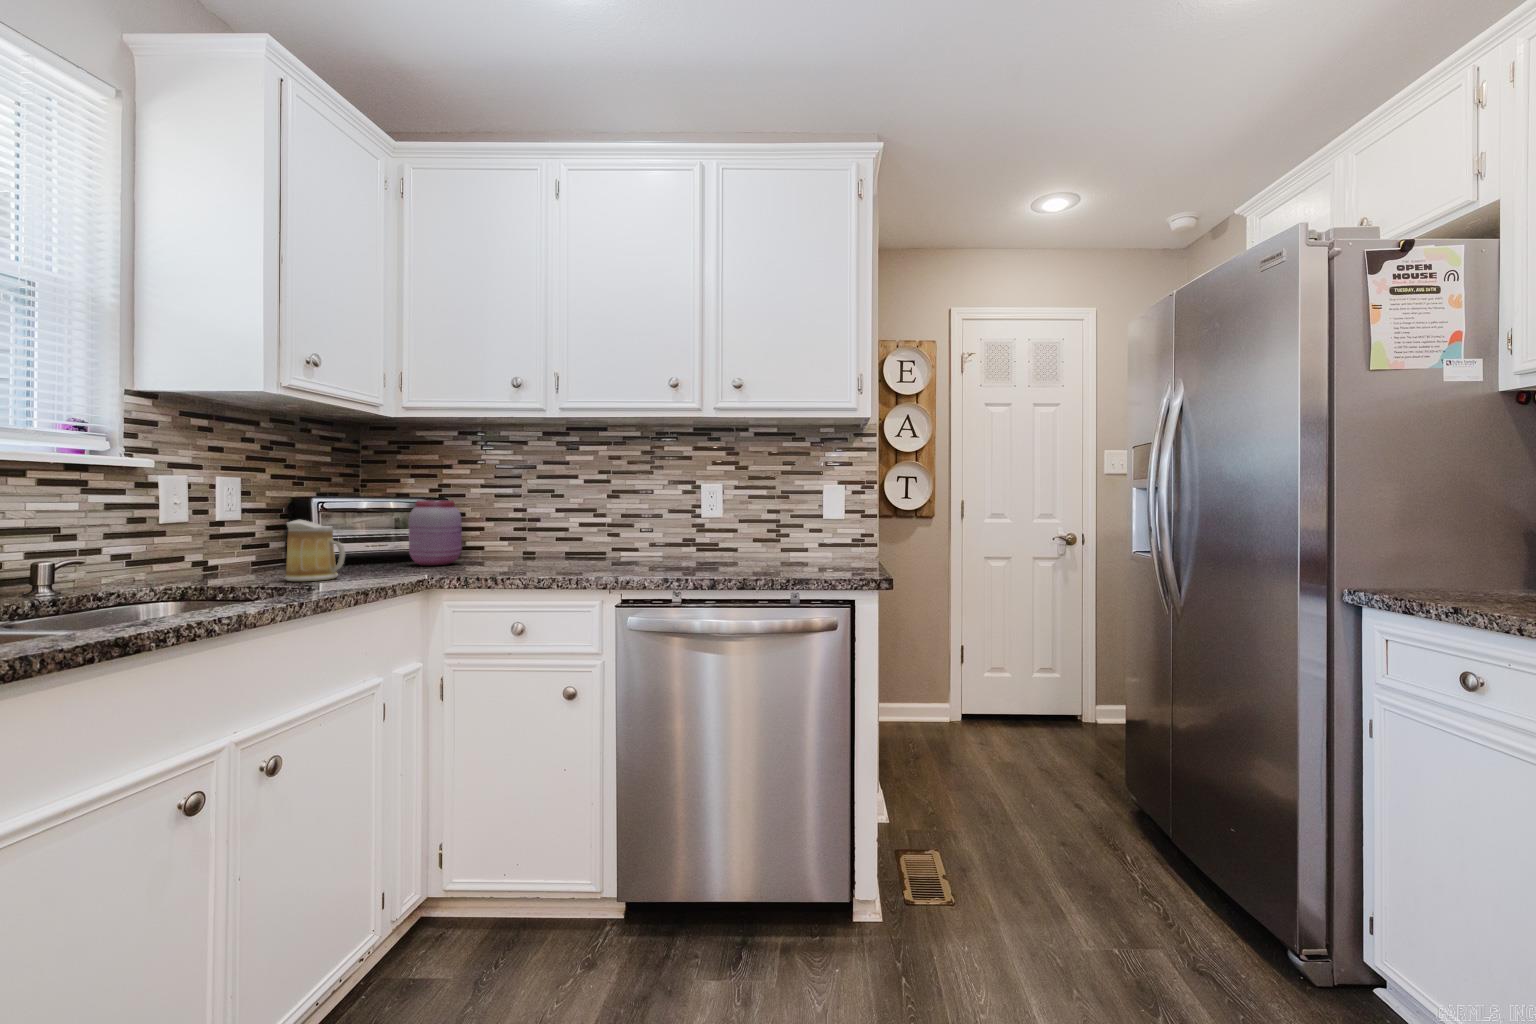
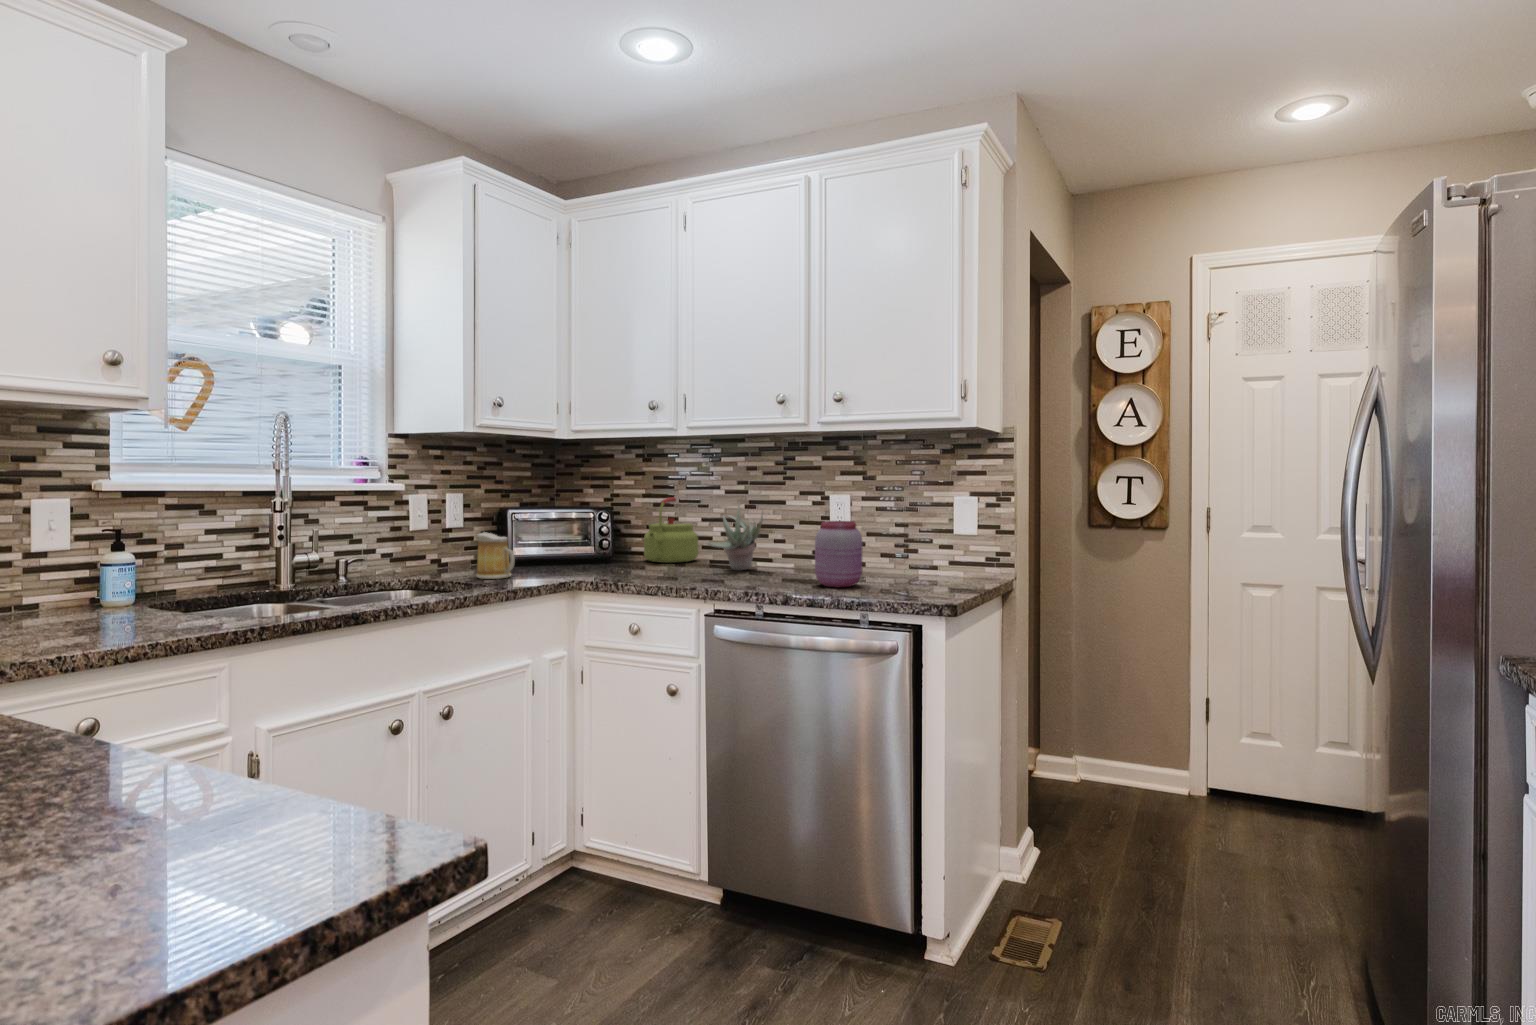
succulent plant: none [586,487,639,562] -> present [708,502,763,570]
kettle: none [483,488,546,558] -> present [644,497,698,563]
jar: present [409,500,462,565] -> present [815,521,862,587]

